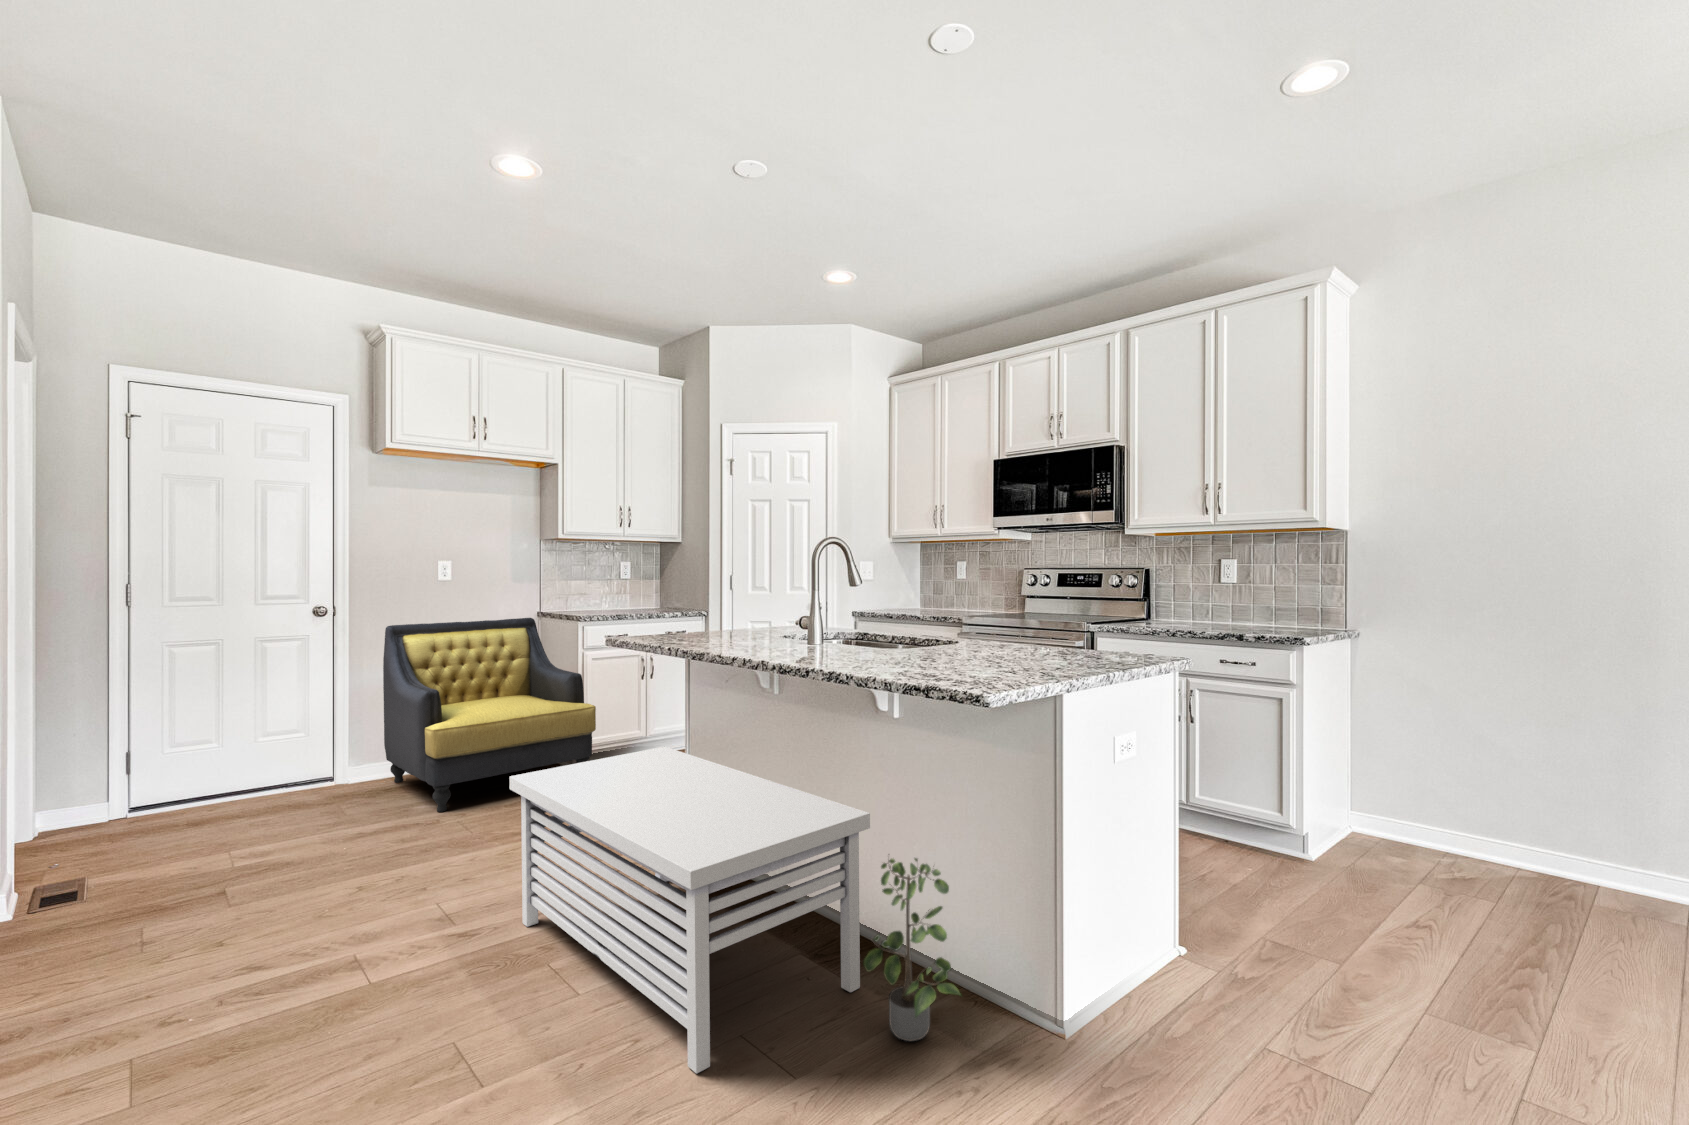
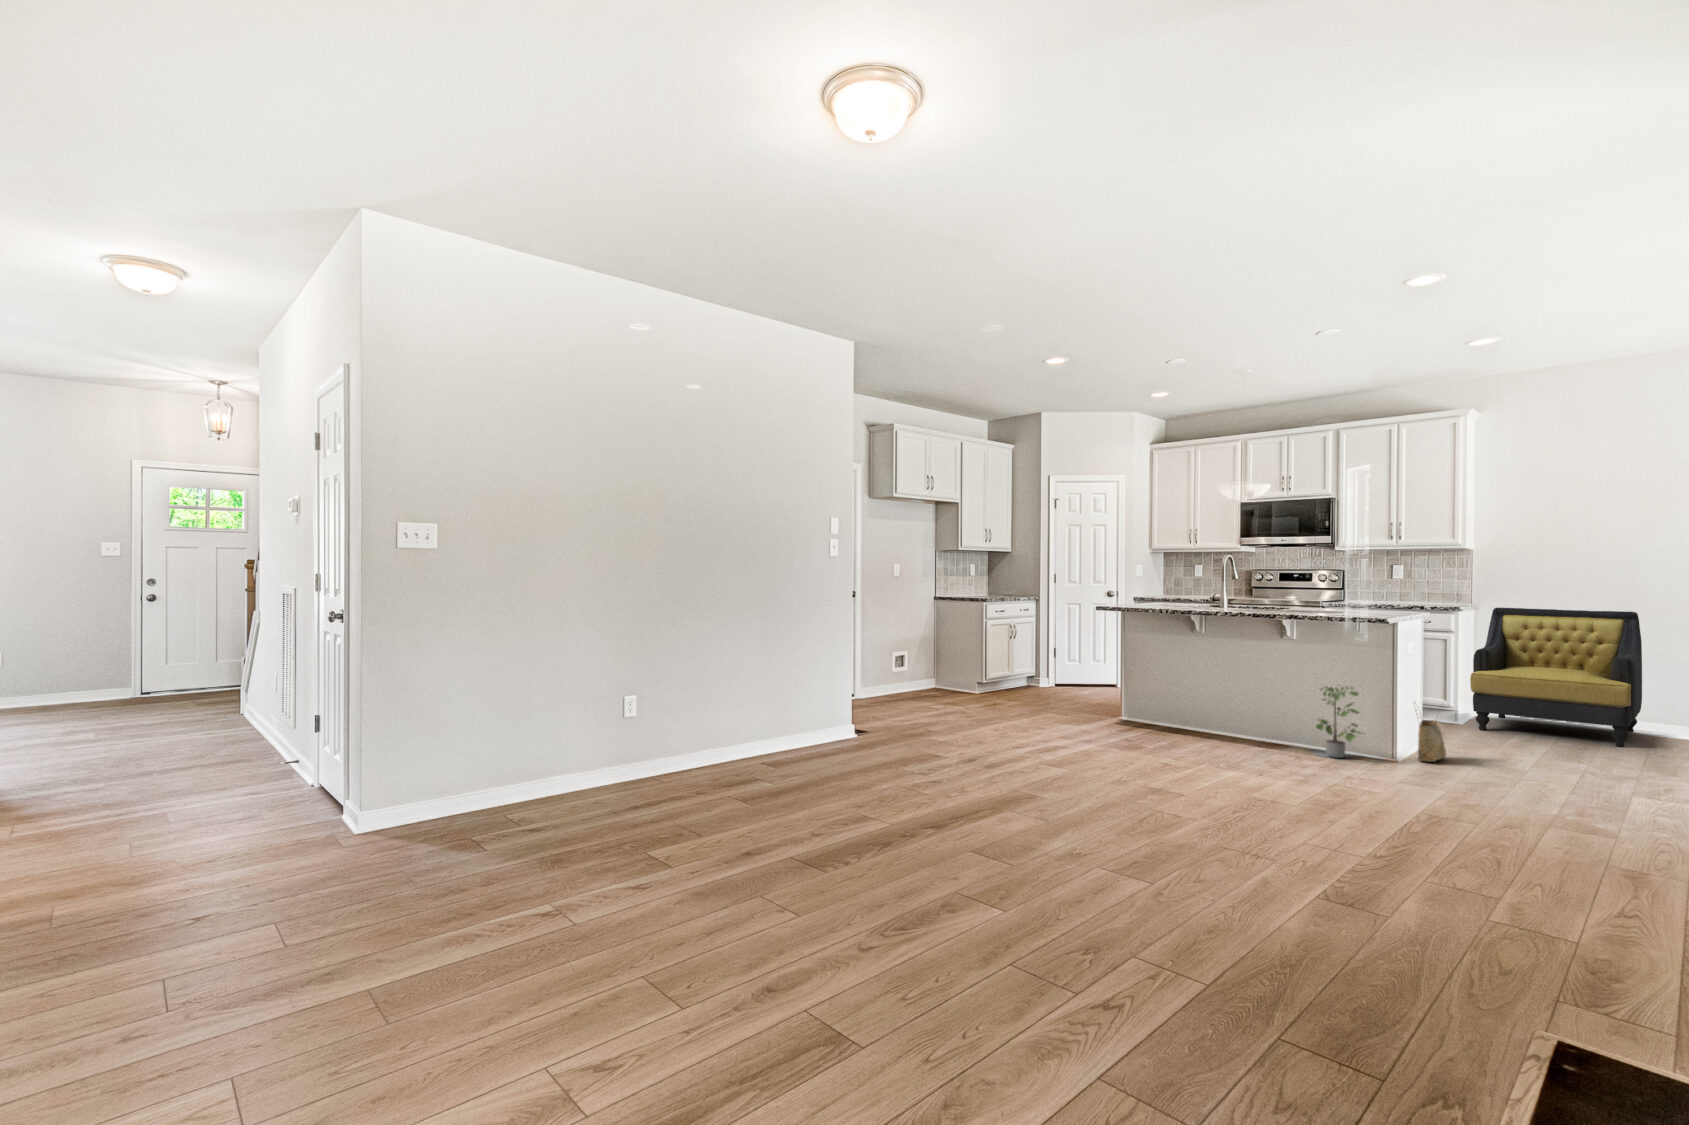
armchair: present [383,618,596,812] -> present [1470,608,1642,747]
storage bench: present [509,746,870,1074] -> none [1096,659,1300,763]
woven basket: none [1092,899,1174,1077] -> present [1416,710,1446,762]

